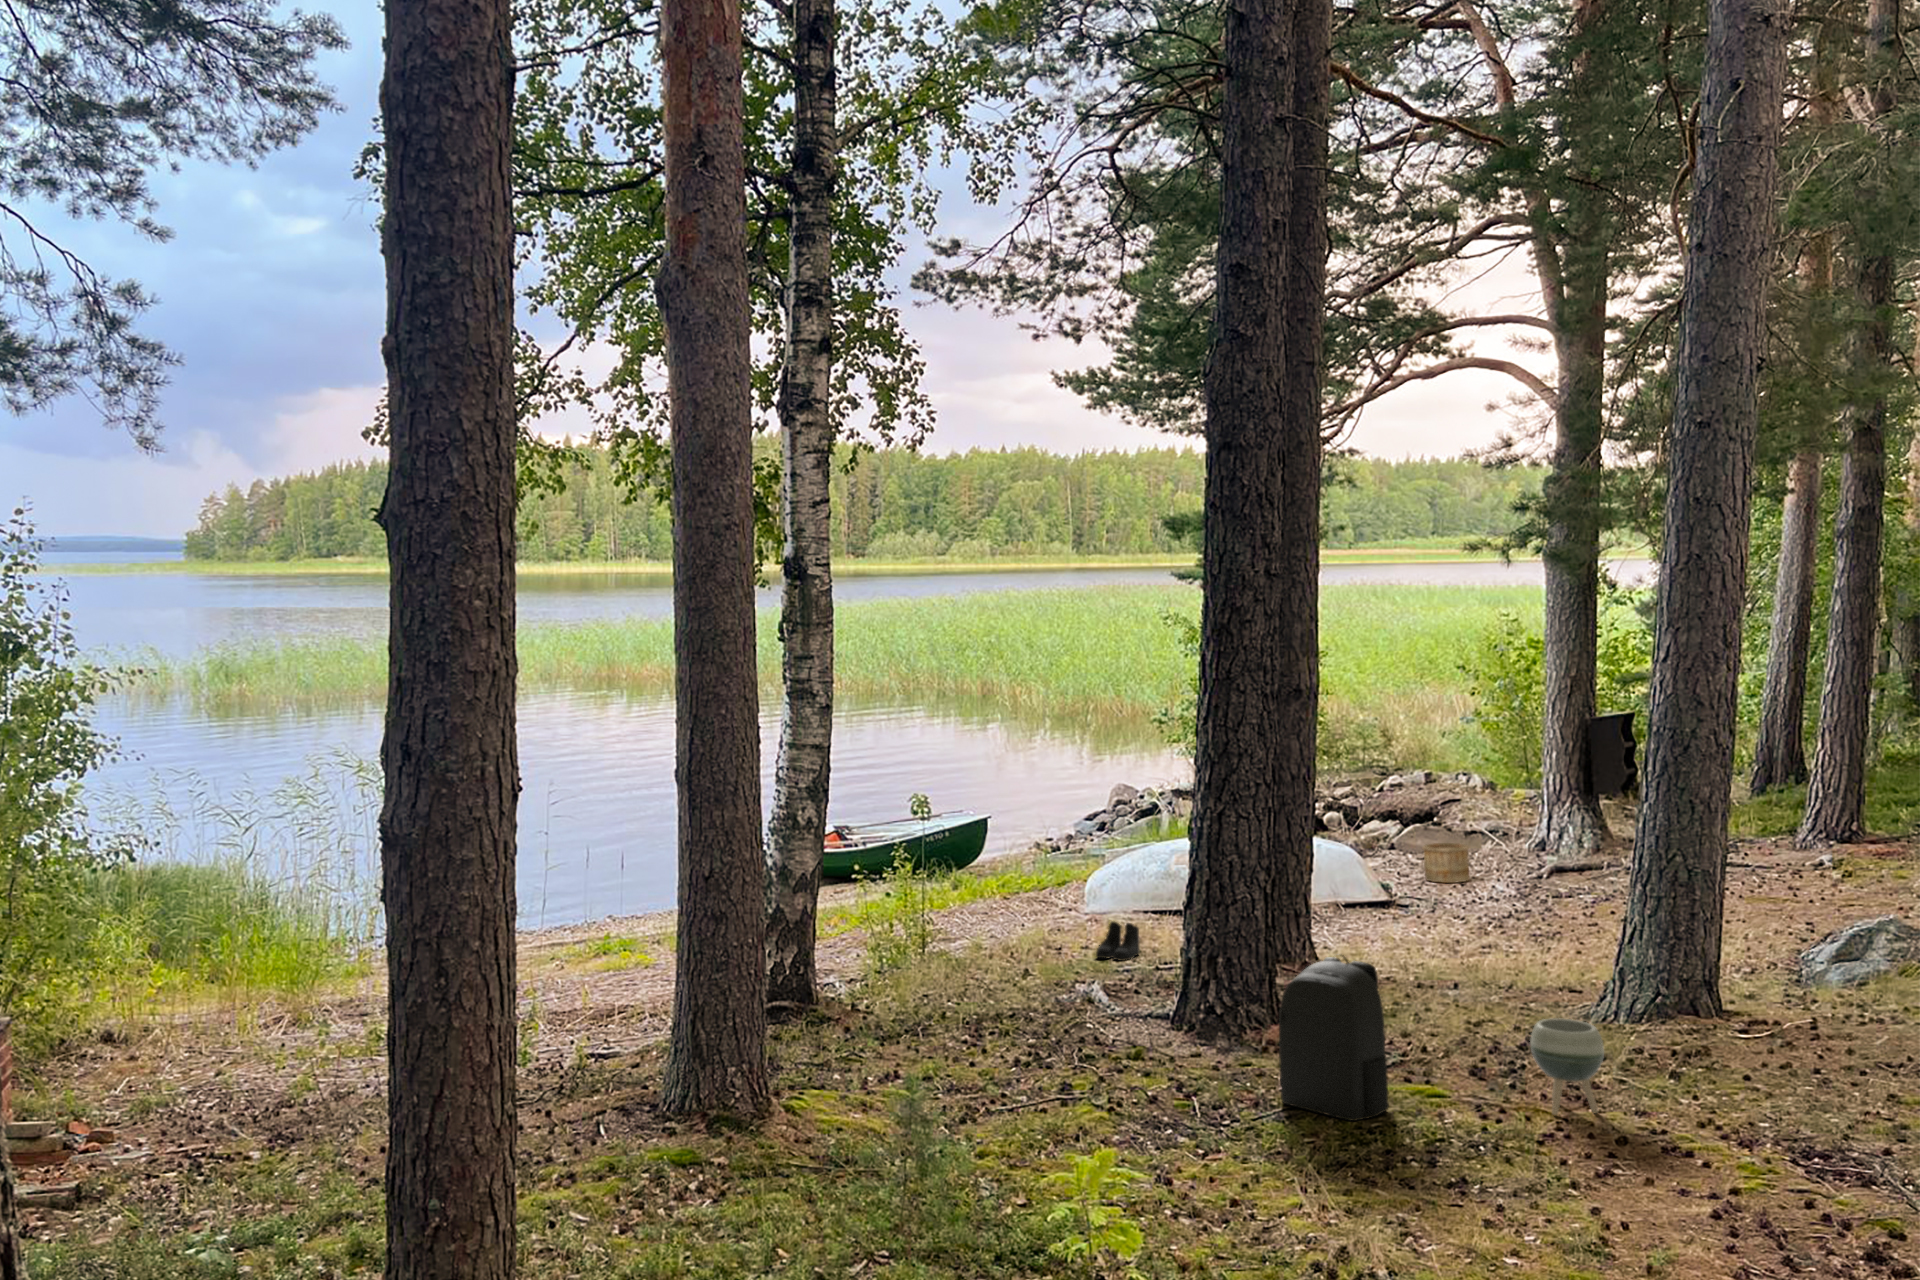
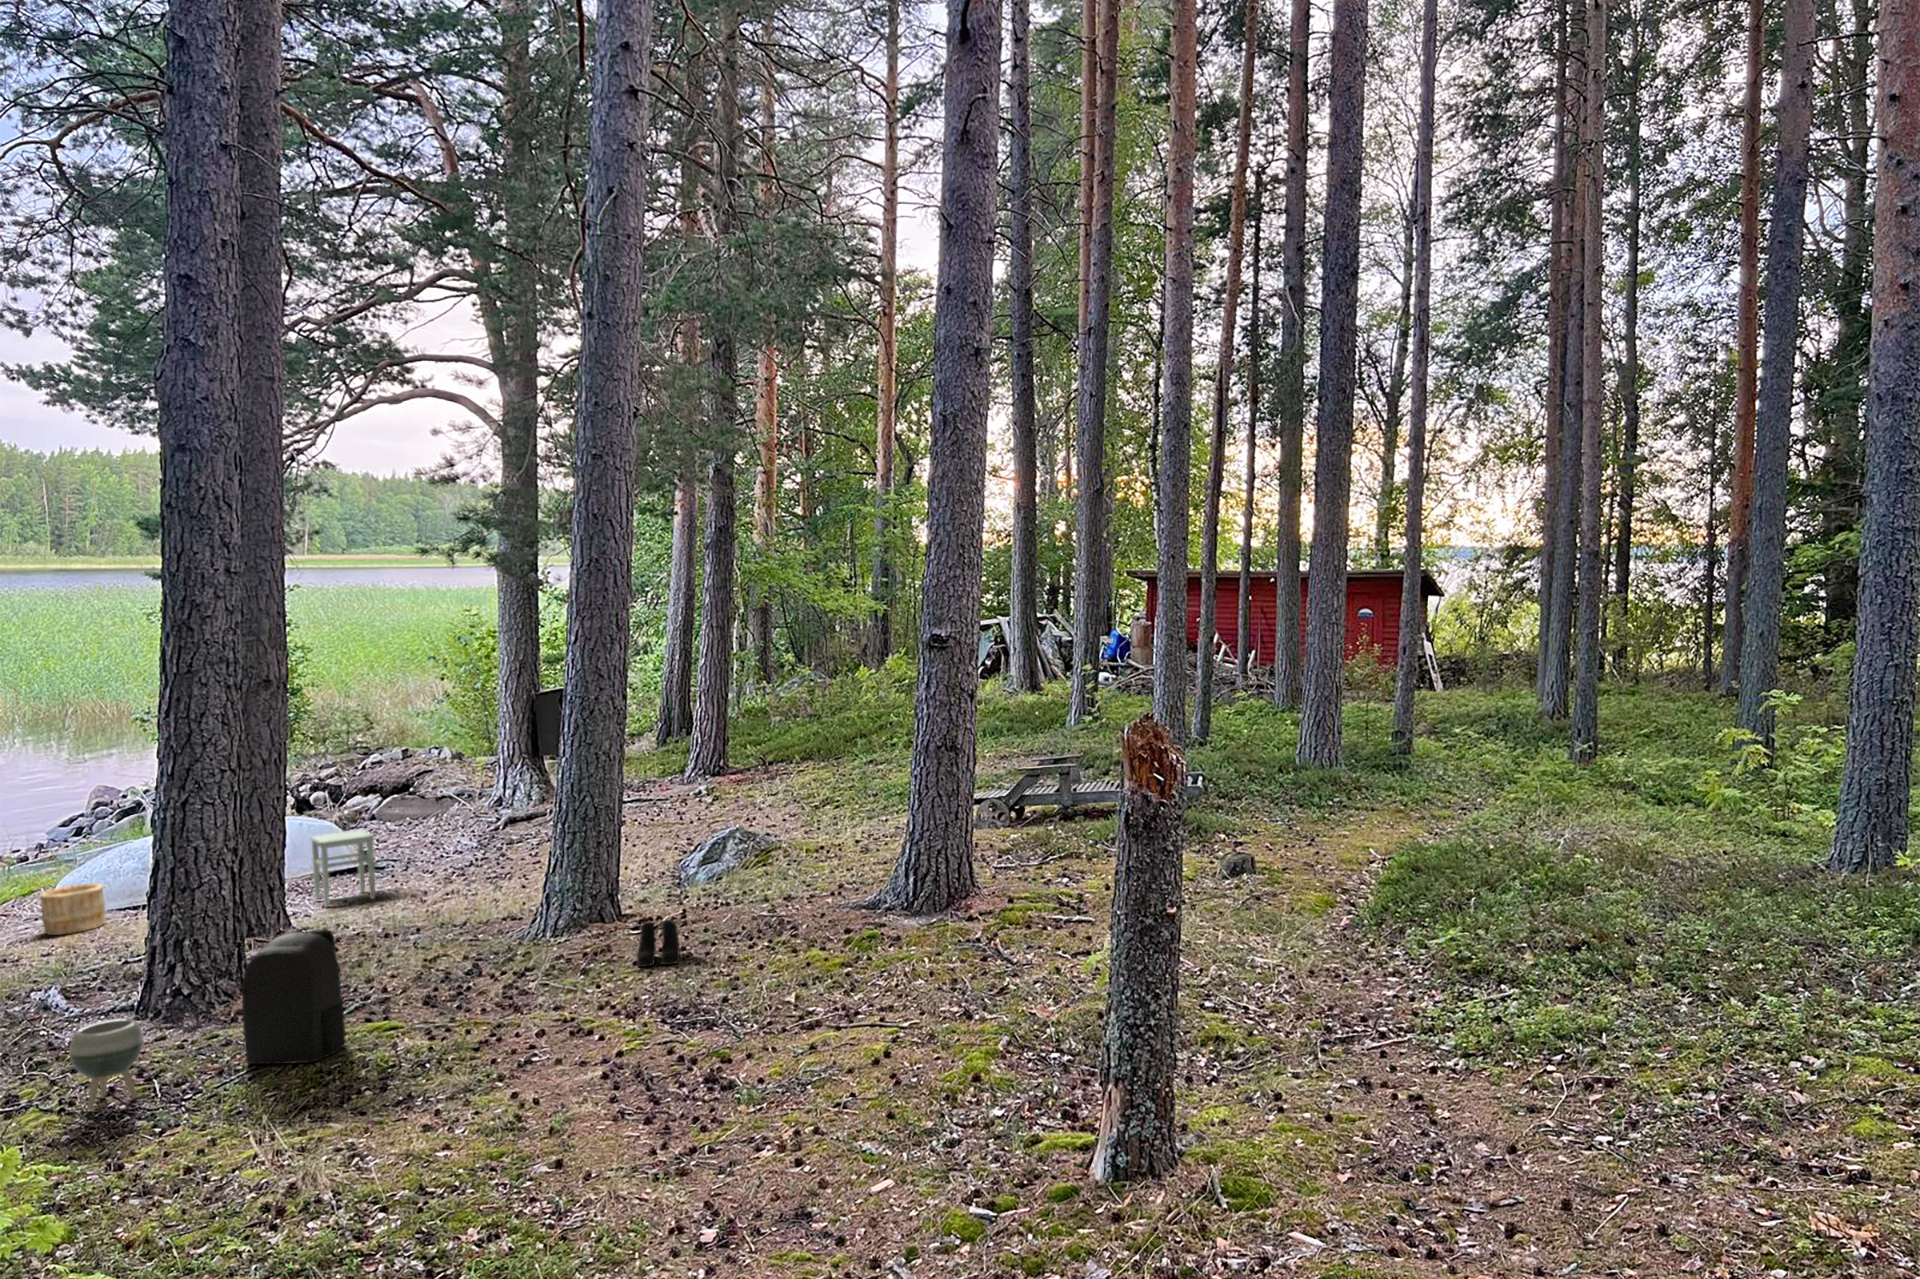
wooden bucket: present [1423,843,1469,883] -> present [39,883,105,935]
stool: none [1335,856,1402,937] -> present [310,830,375,907]
boots: present [1096,921,1140,961] -> present [637,920,680,967]
planter: present [1530,1018,1604,1115] -> present [69,1019,143,1111]

